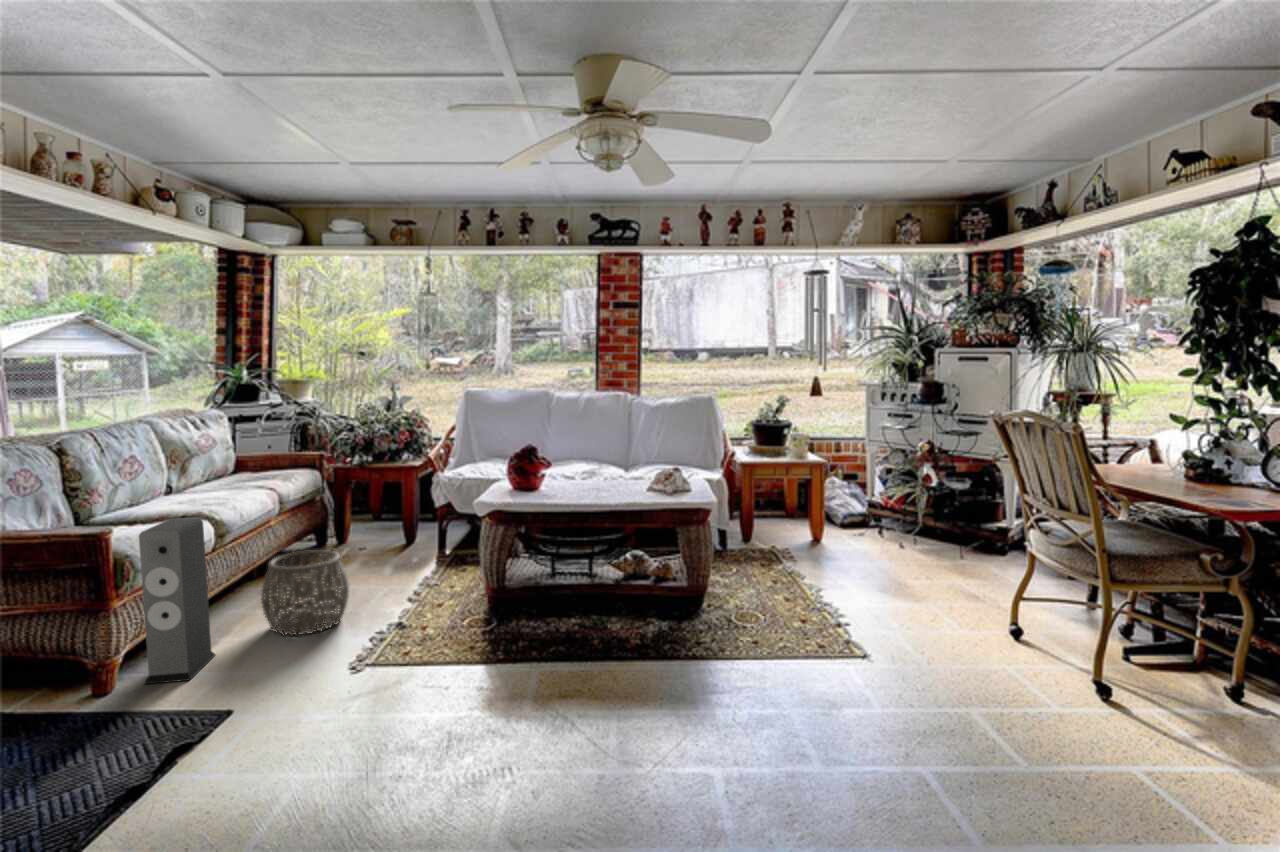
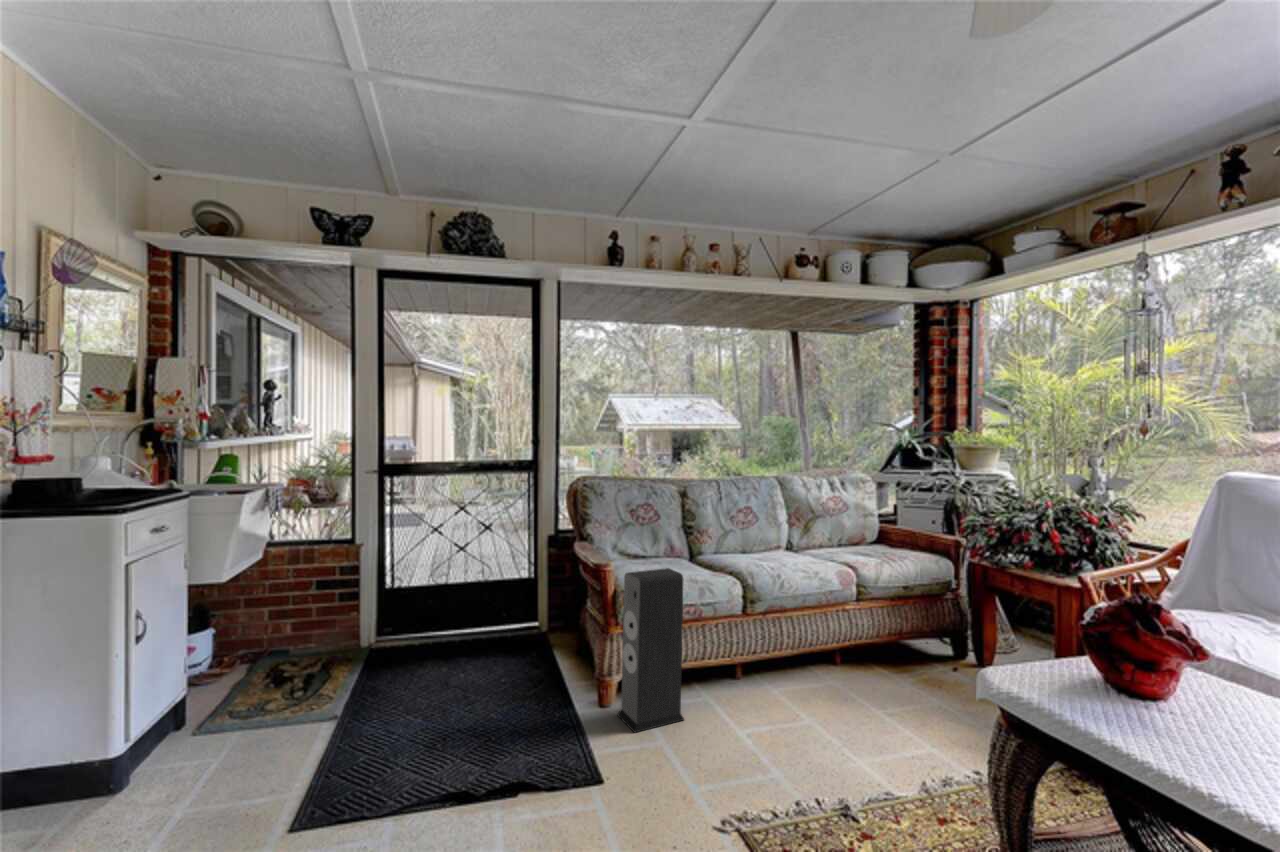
woven basket: present [261,550,349,635] -> none [738,642,837,757]

